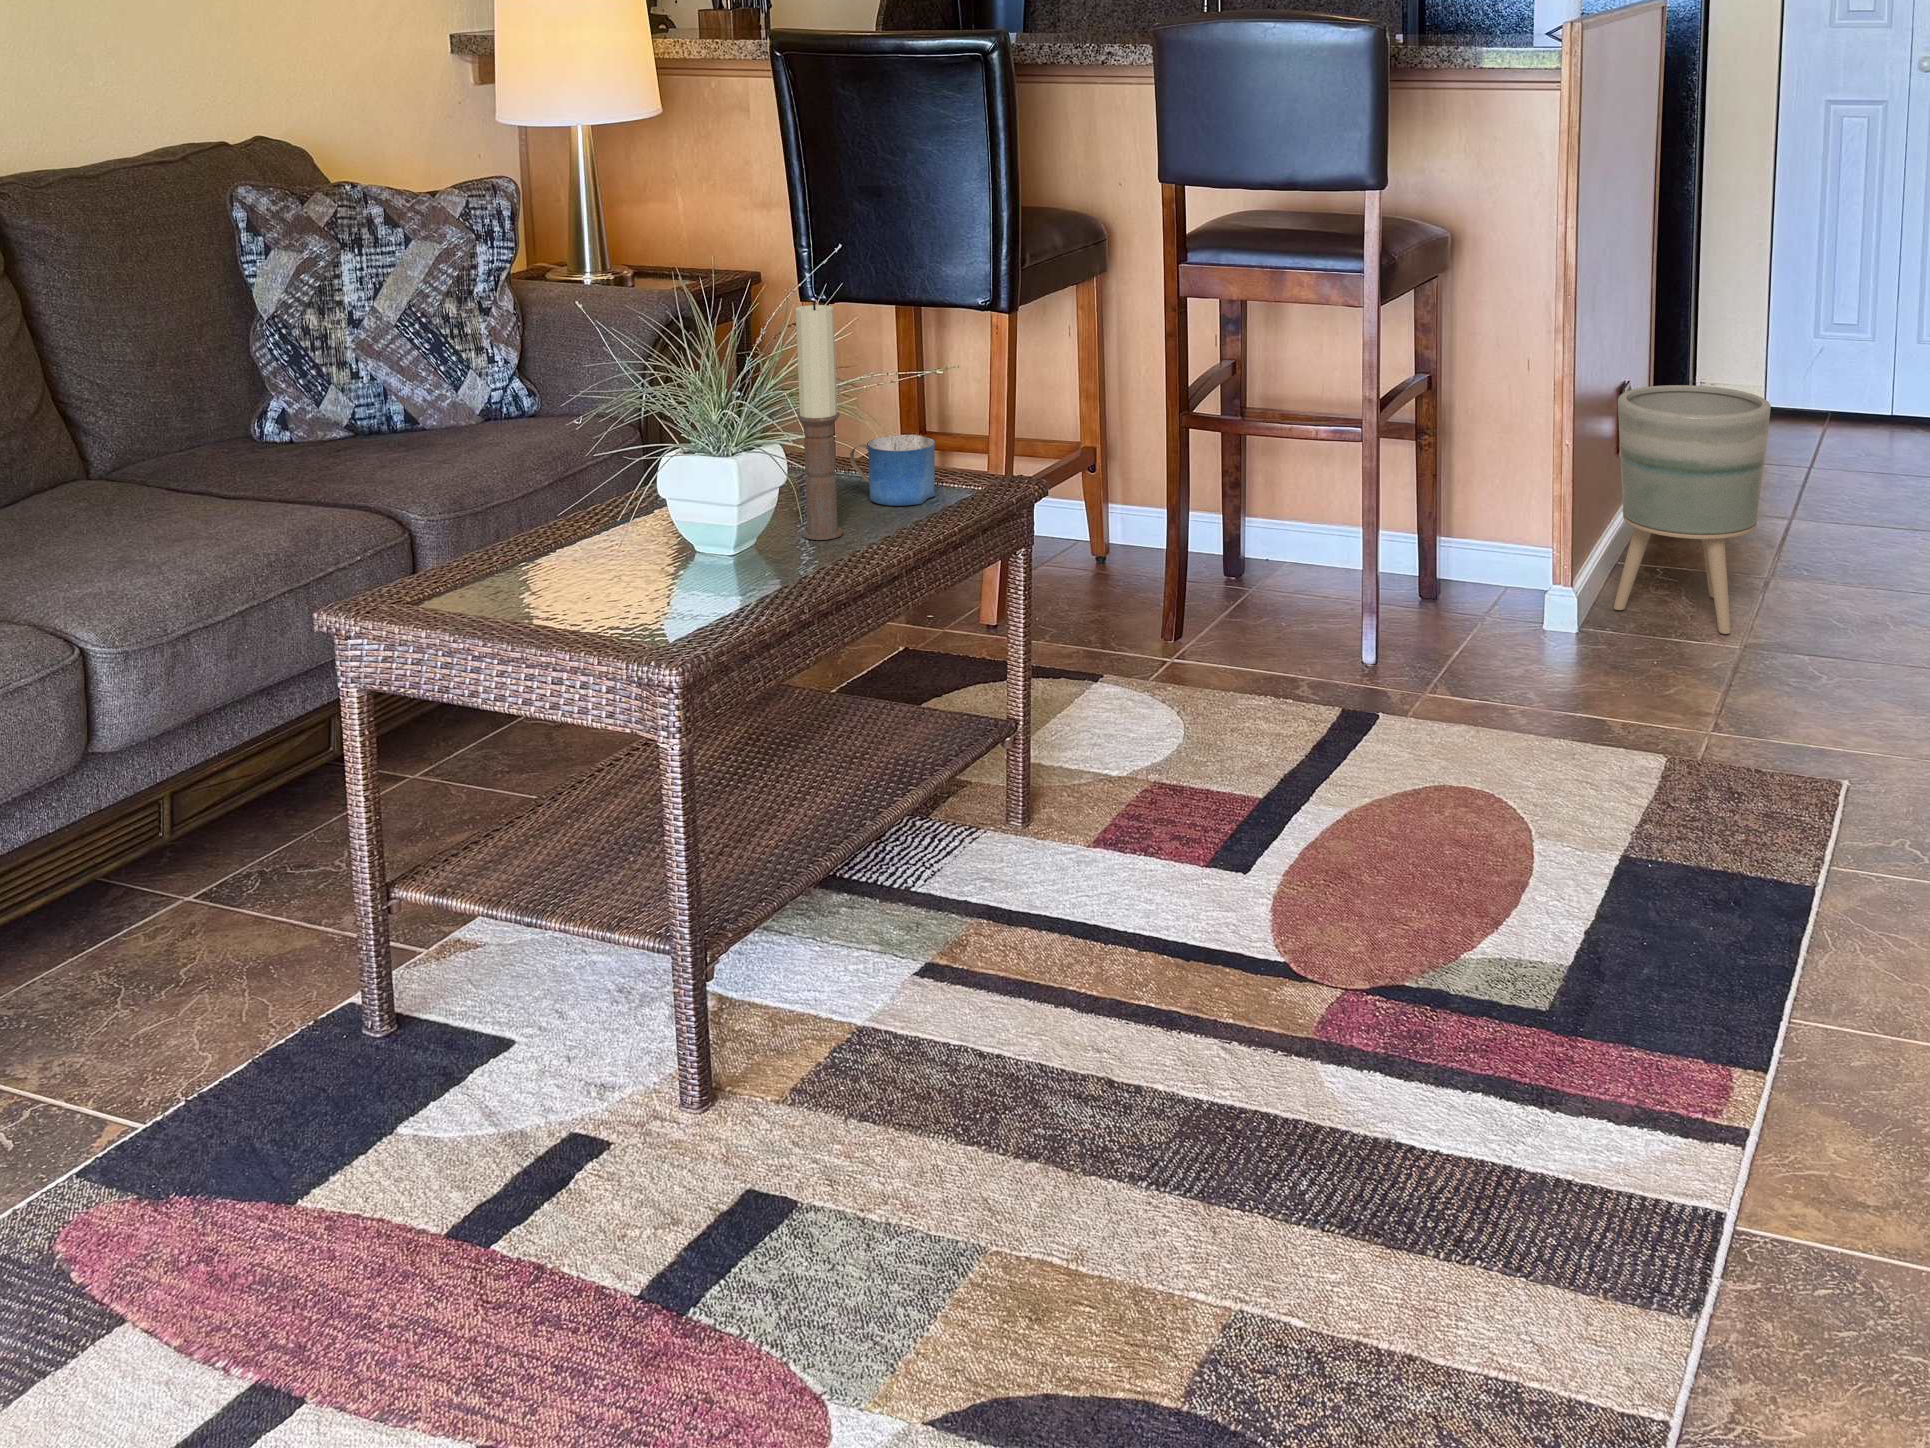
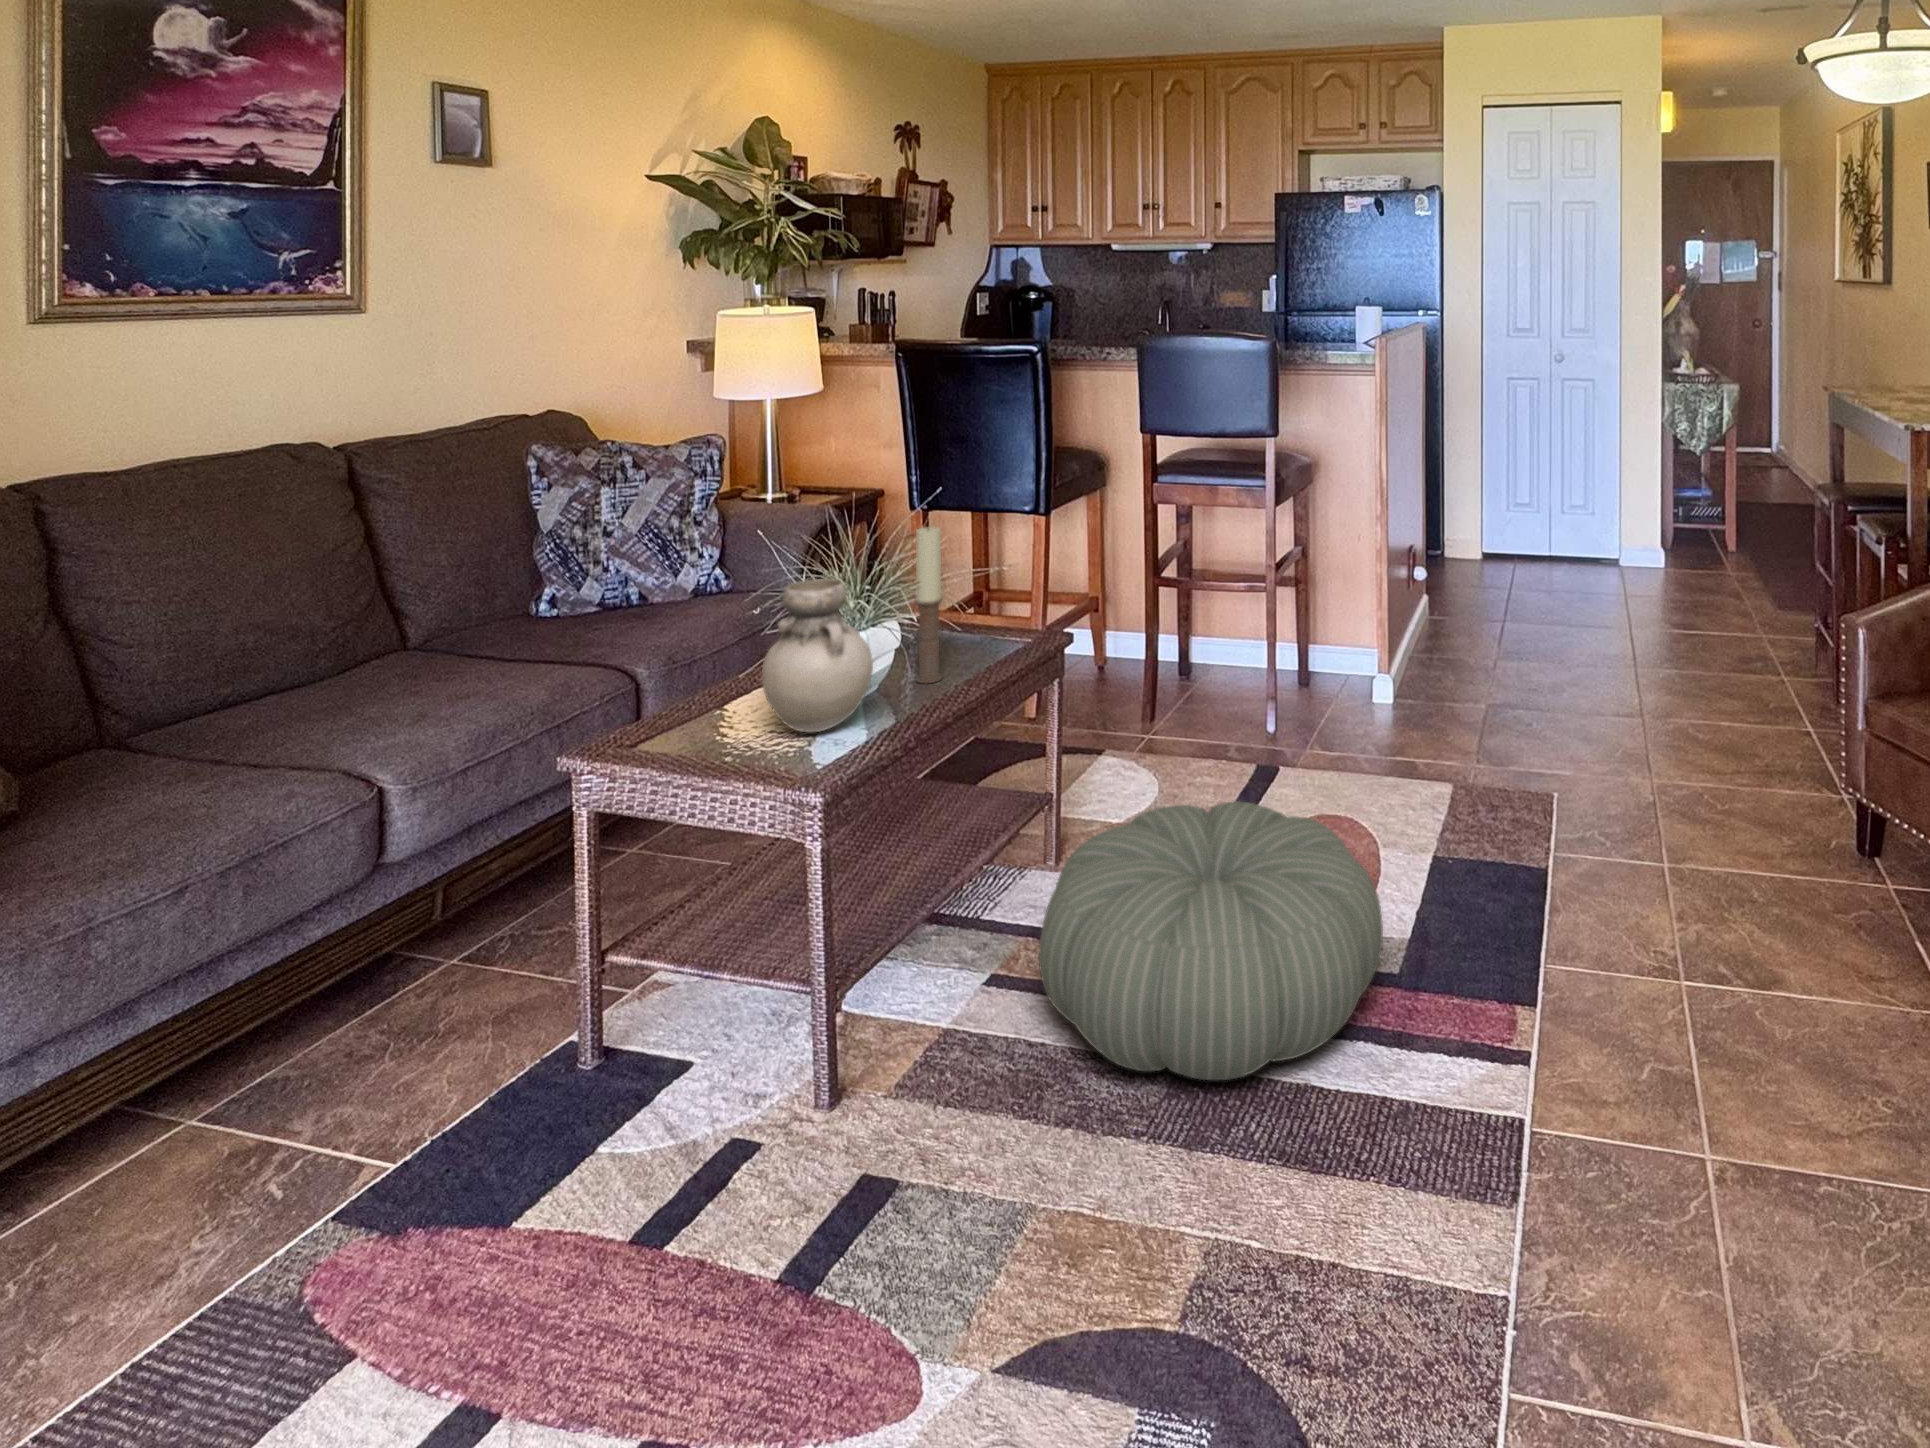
vase: none [580,374,738,595] -> present [762,579,873,732]
planter: present [1614,385,1771,634] -> none [1413,551,1500,702]
mug: present [850,434,936,506] -> none [948,607,1005,655]
pouf: none [992,741,1522,1120] -> present [1039,801,1383,1080]

